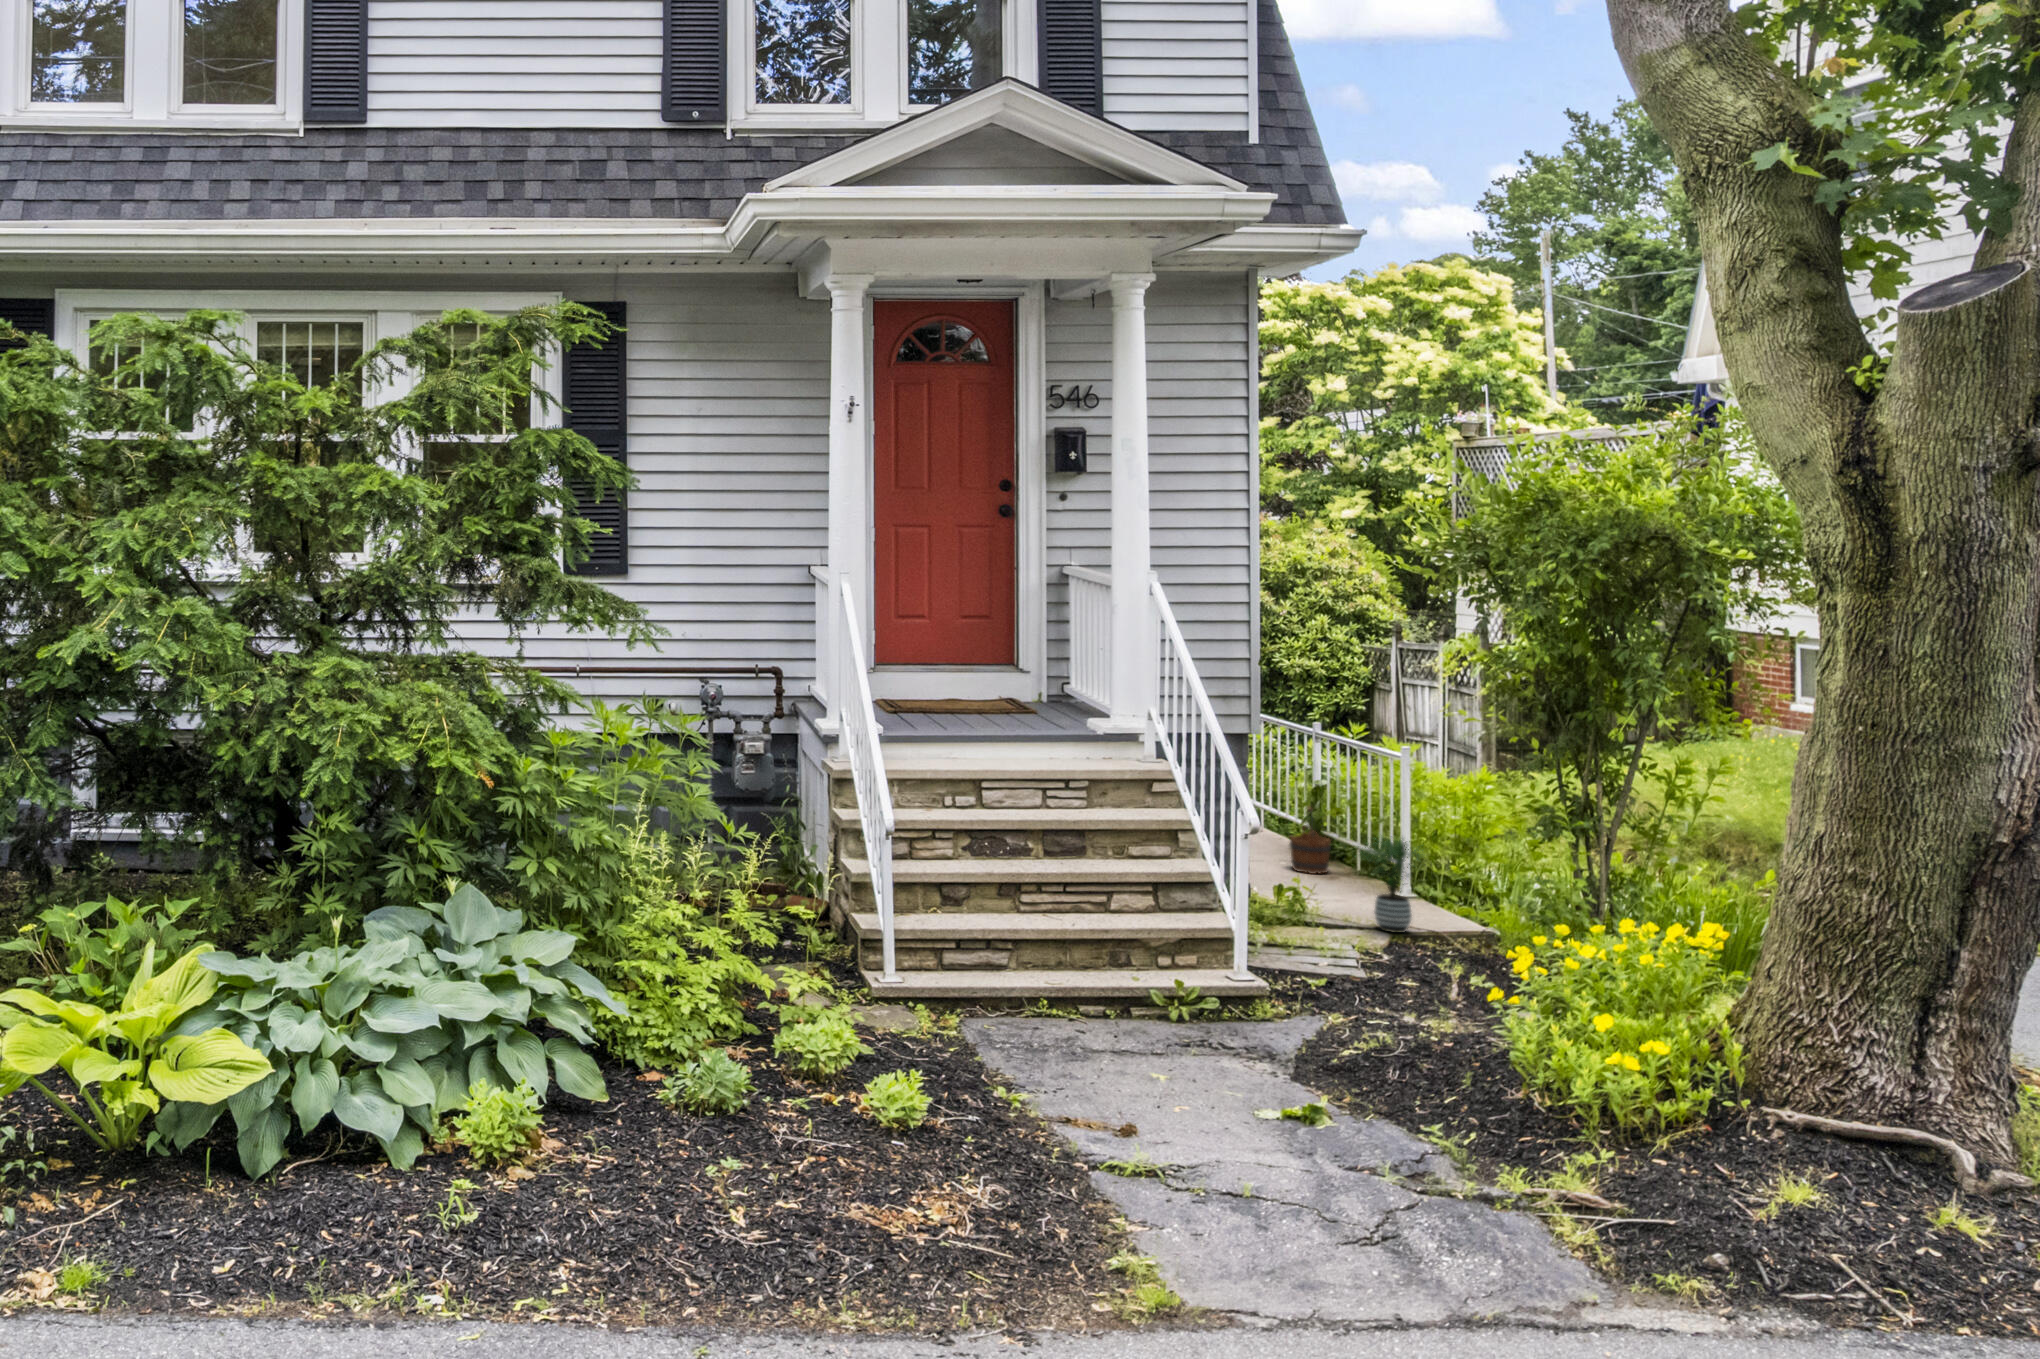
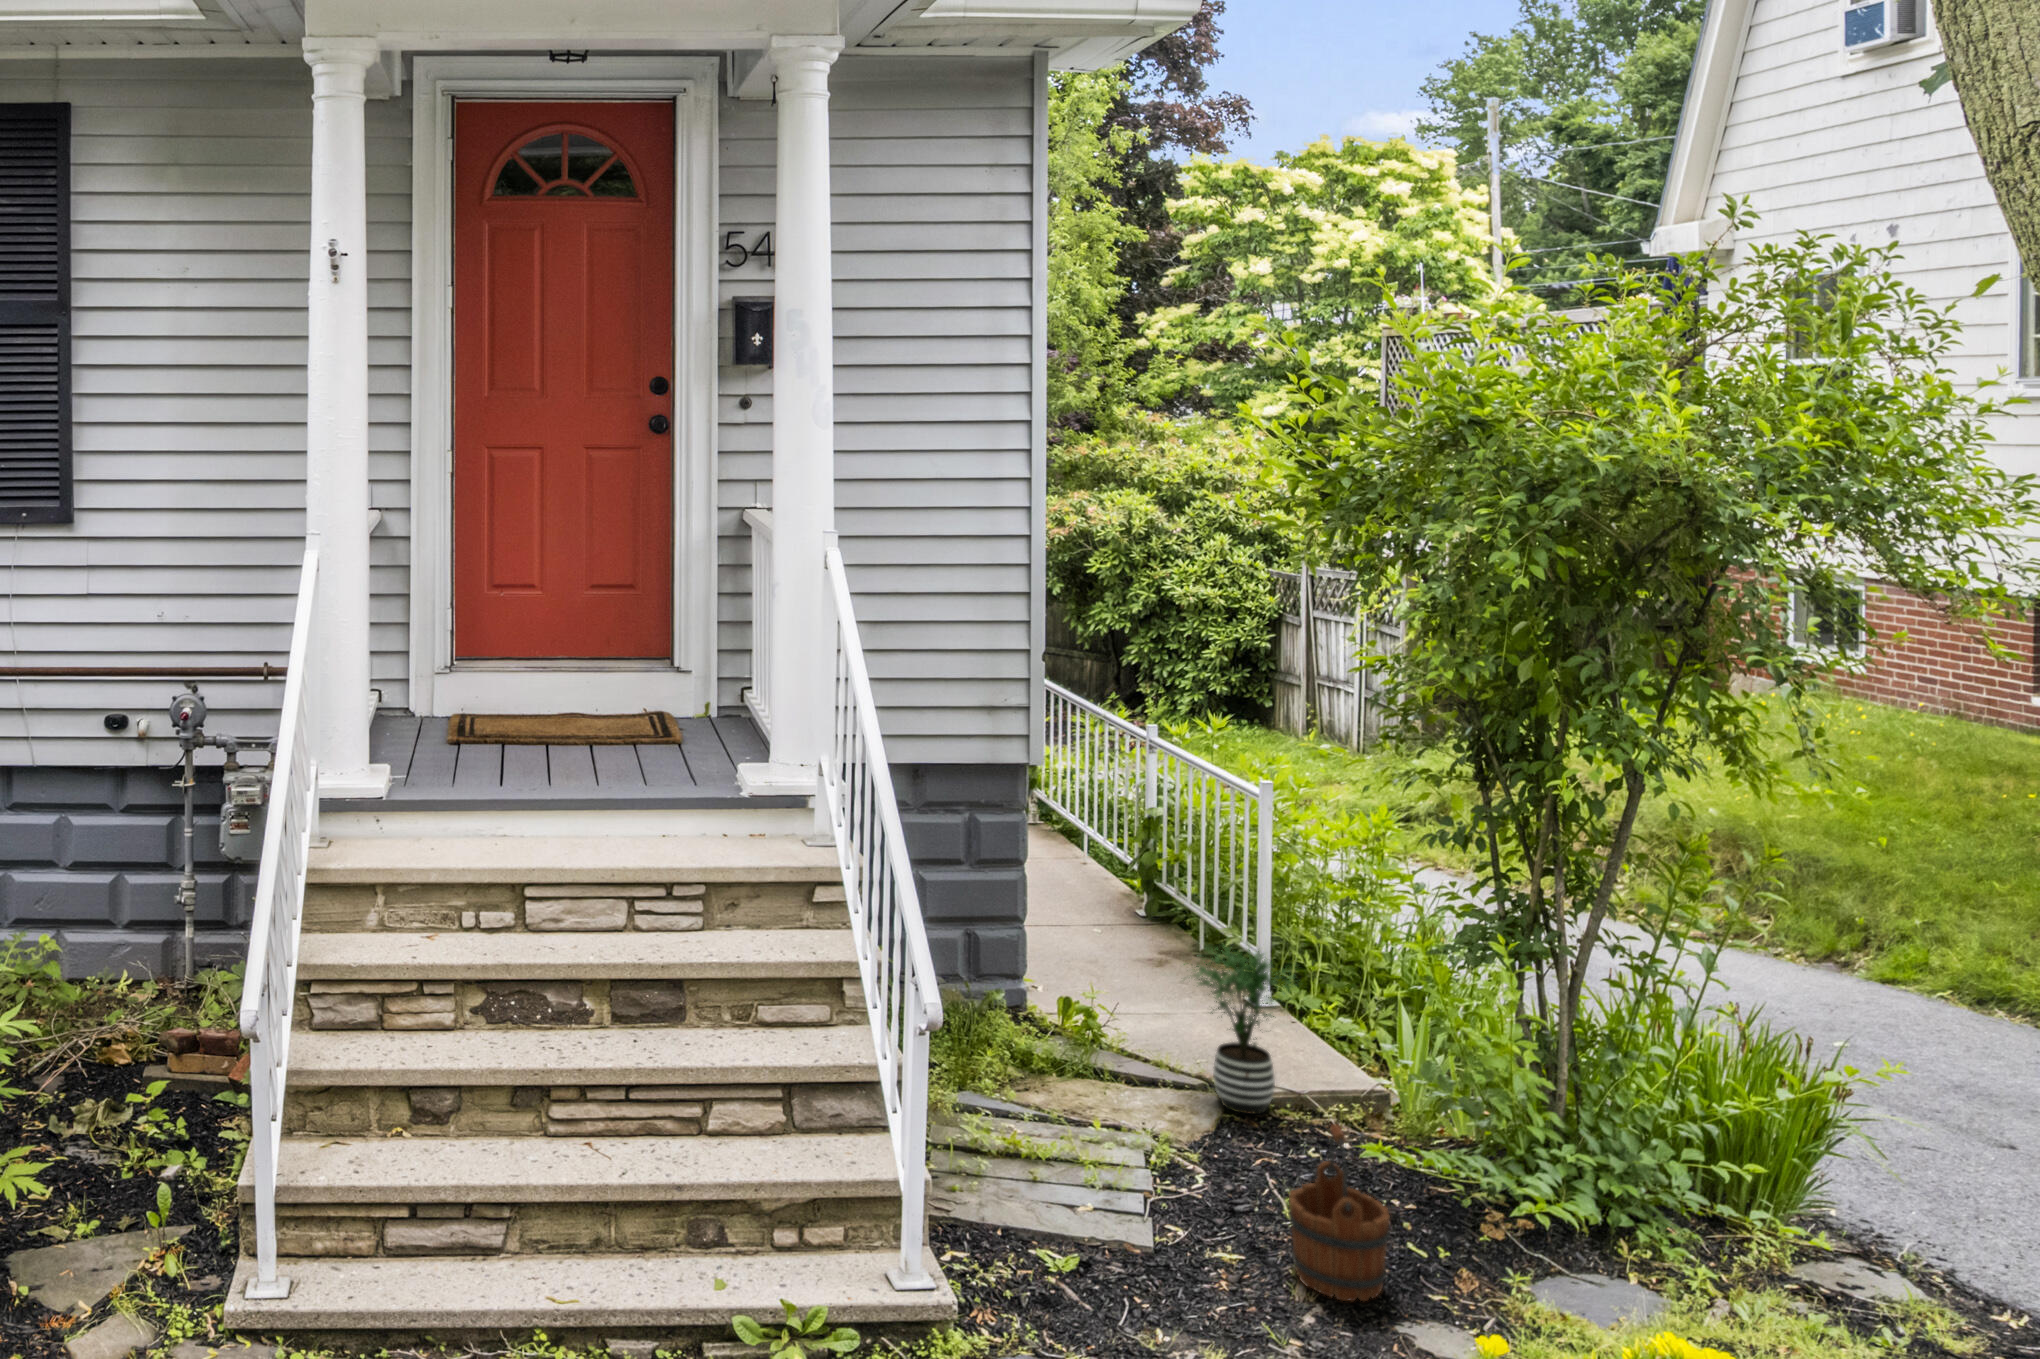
wooden bucket: present [1290,806,1331,874] -> present [1288,1124,1390,1301]

